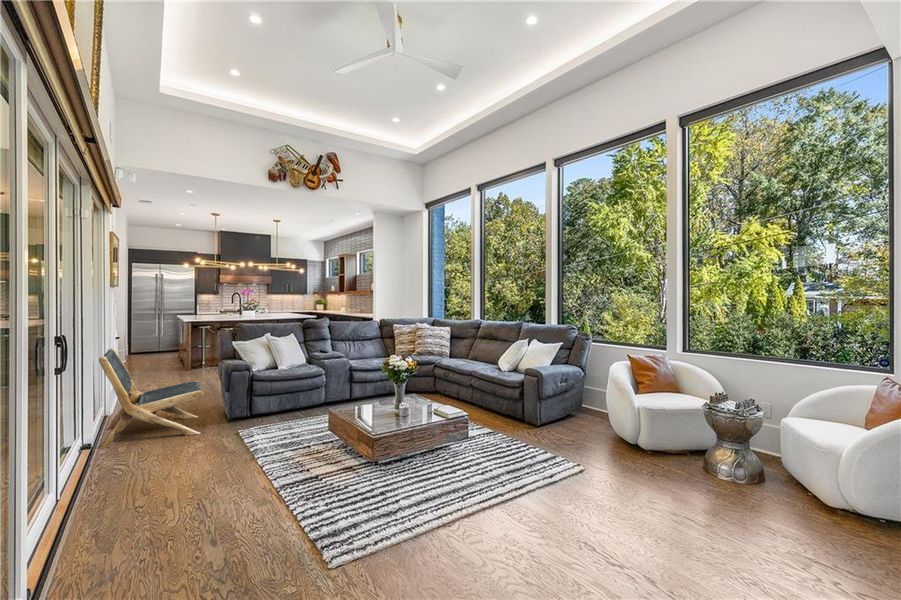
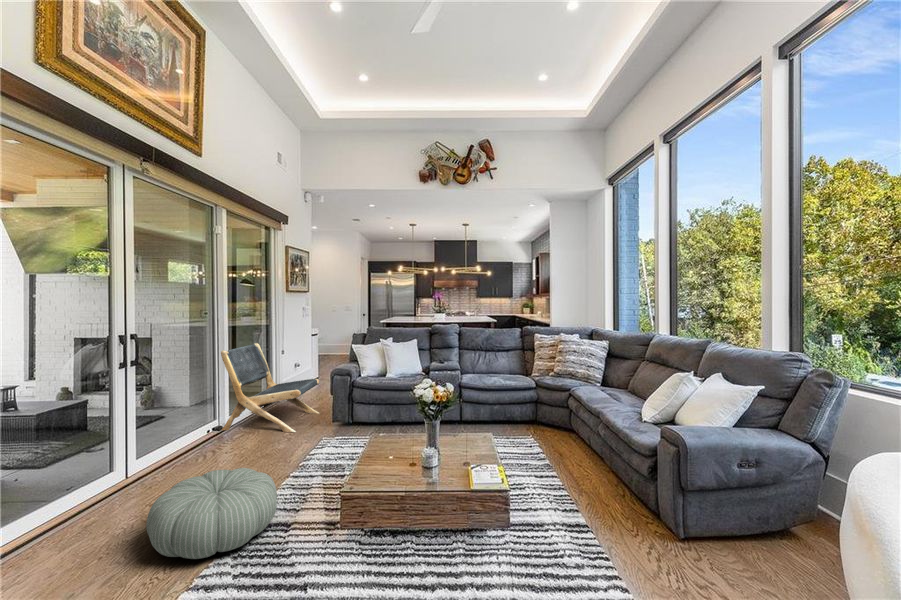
pouf: none [204,445,311,516] -> present [146,468,277,559]

